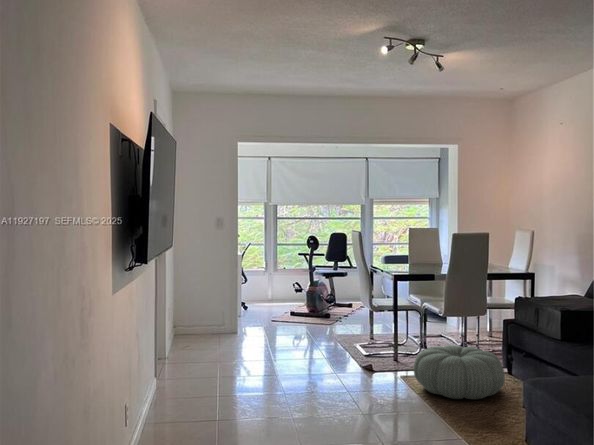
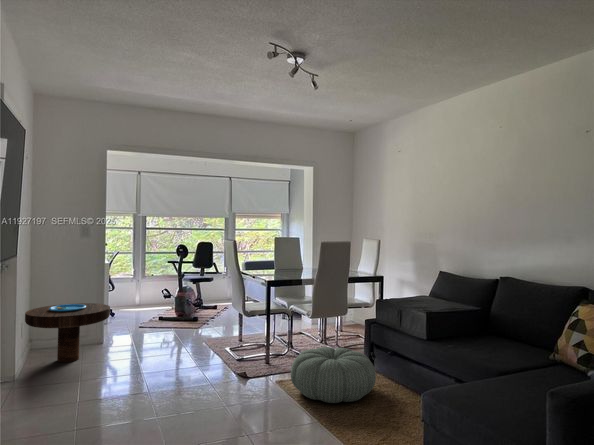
side table: none [175,294,245,347] -> present [25,303,110,362]

